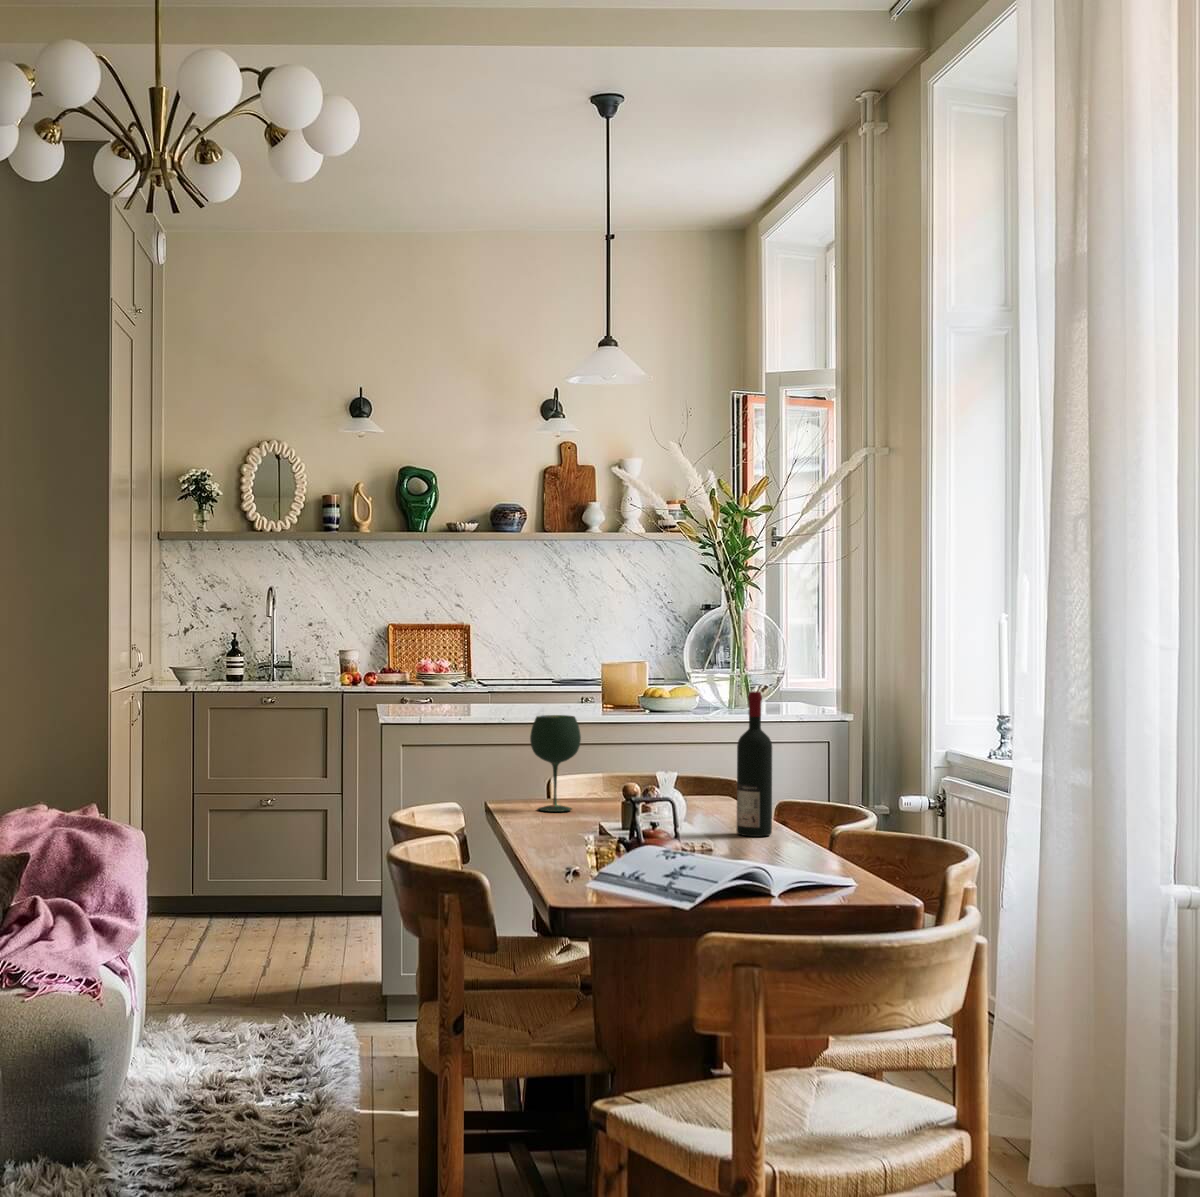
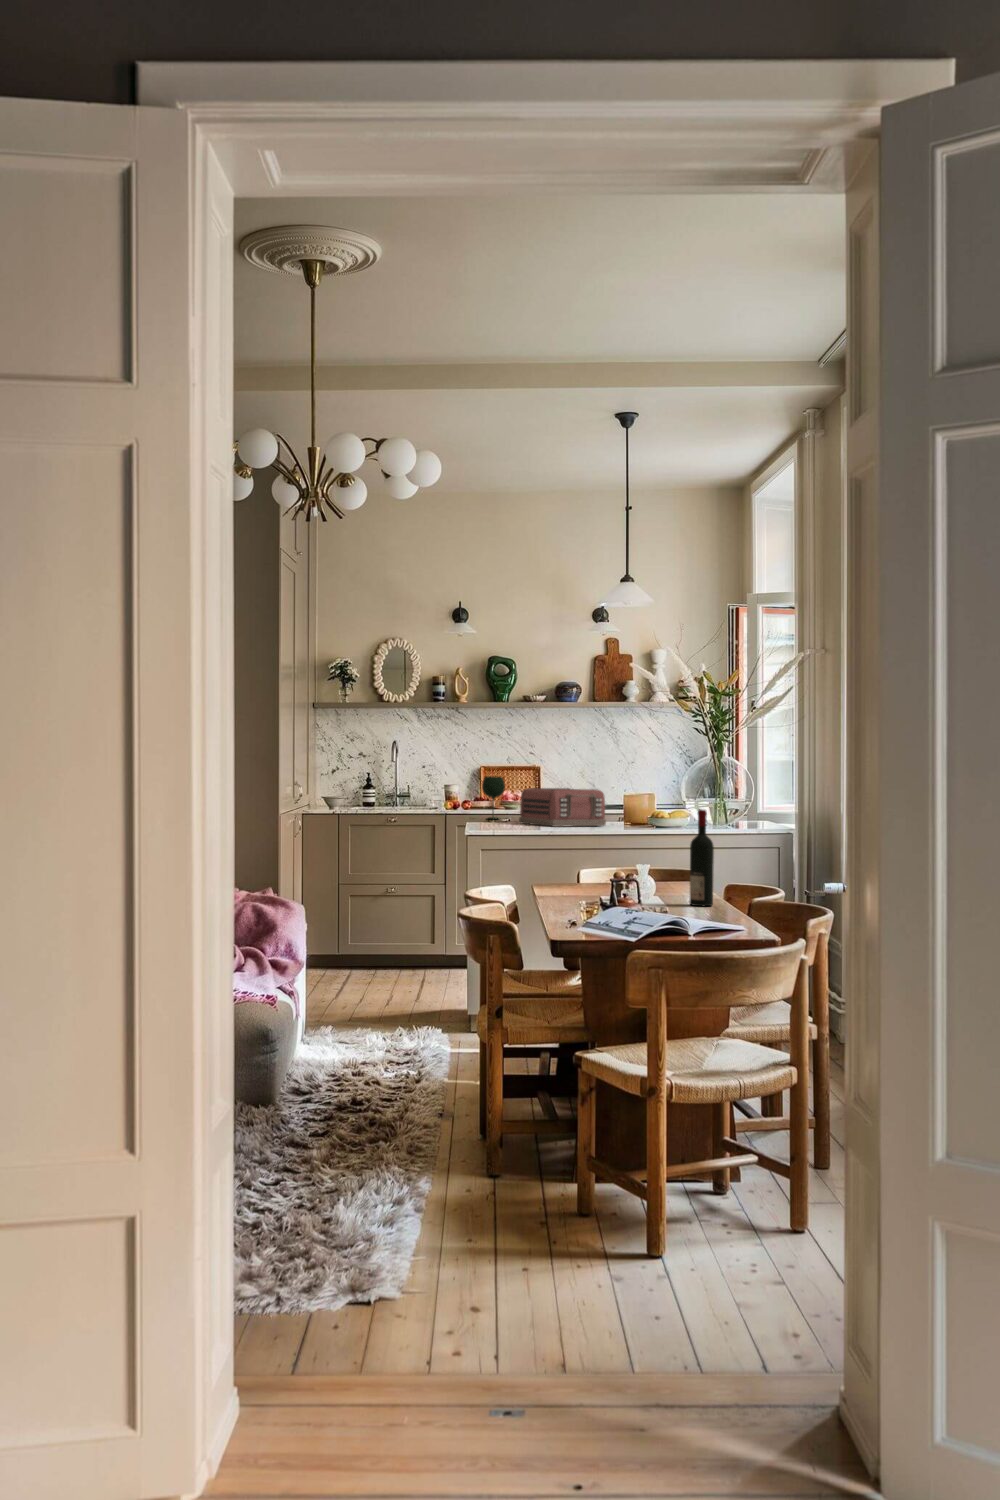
toaster: none [455,654,579,710] -> present [519,788,606,827]
wine glass: present [530,715,581,812] -> present [482,776,505,819]

